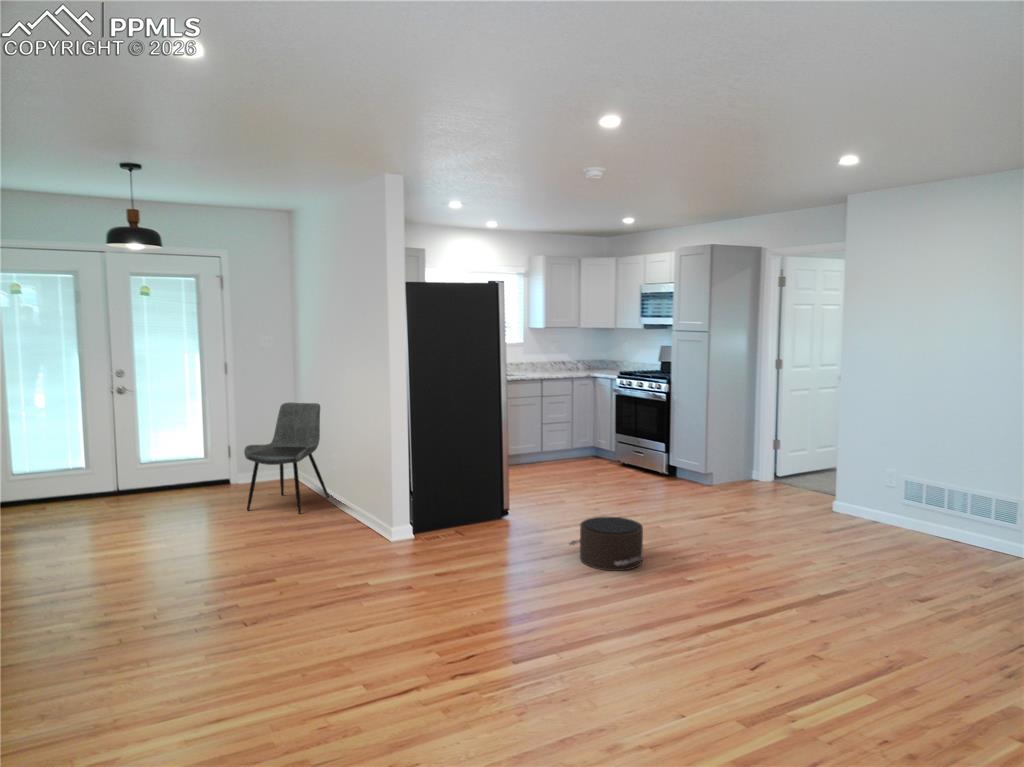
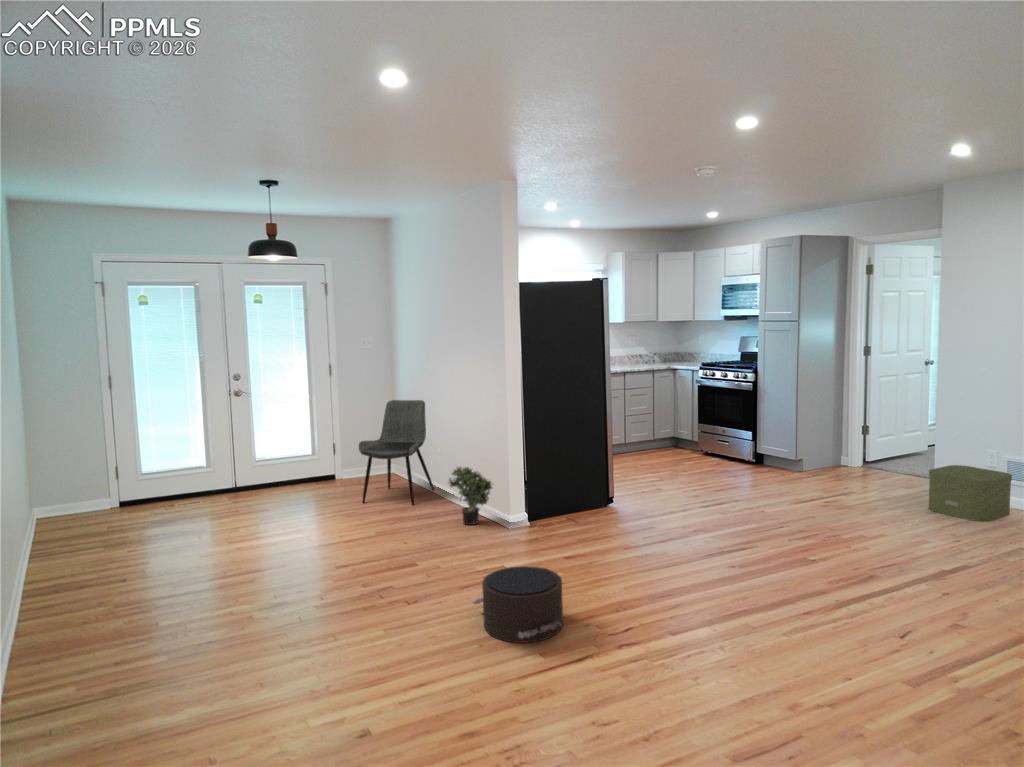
potted plant: none [325,474,376,537] -> present [449,467,493,525]
storage box: none [824,482,906,541] -> present [929,465,1012,521]
pouf: present [570,517,643,571] -> present [473,566,563,643]

